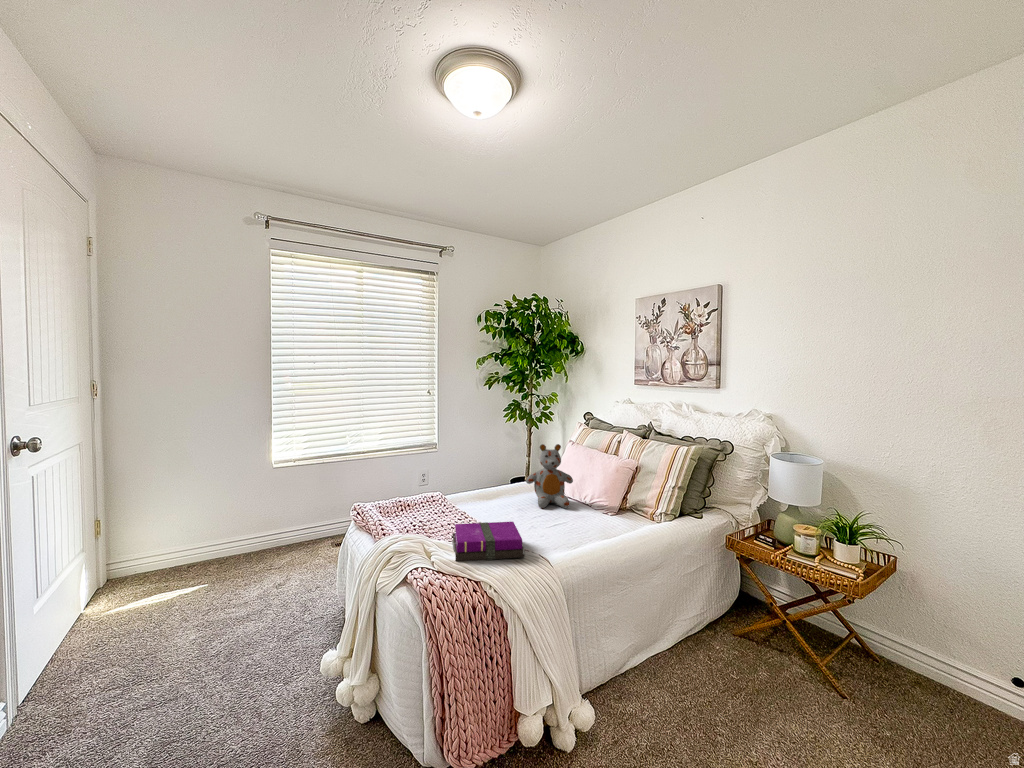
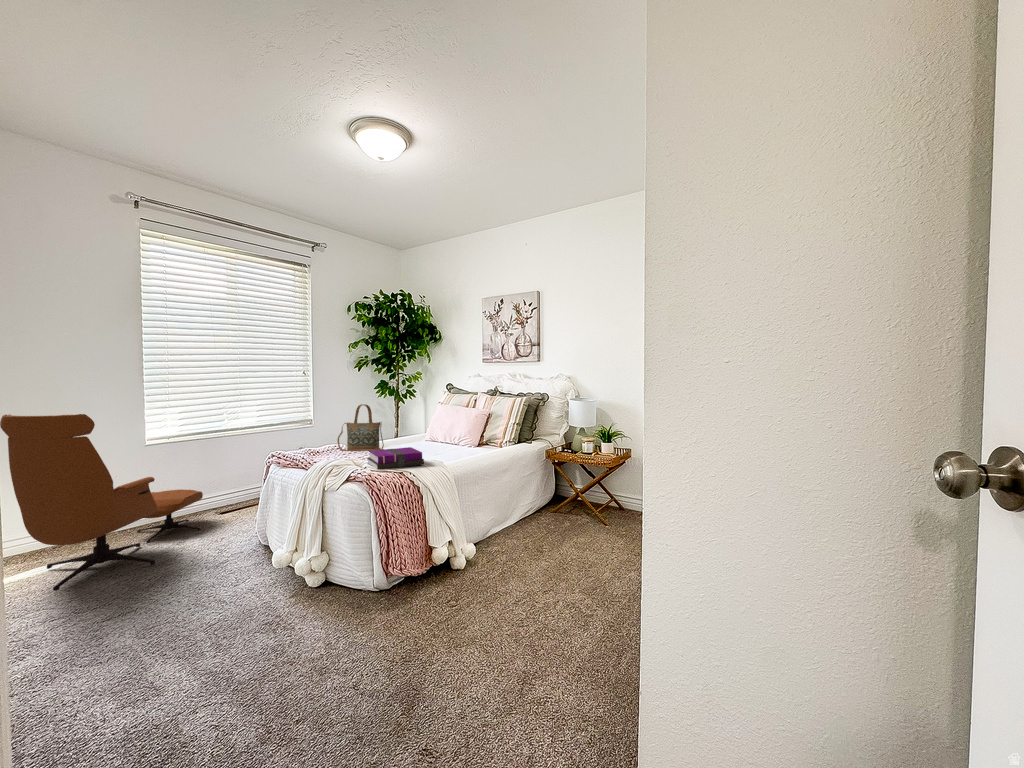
stuffed bear: present [526,444,573,508] -> none [408,403,443,449]
handbag: none [438,445,492,511] -> present [337,404,384,451]
lounge chair: none [94,450,311,641] -> present [0,414,203,591]

